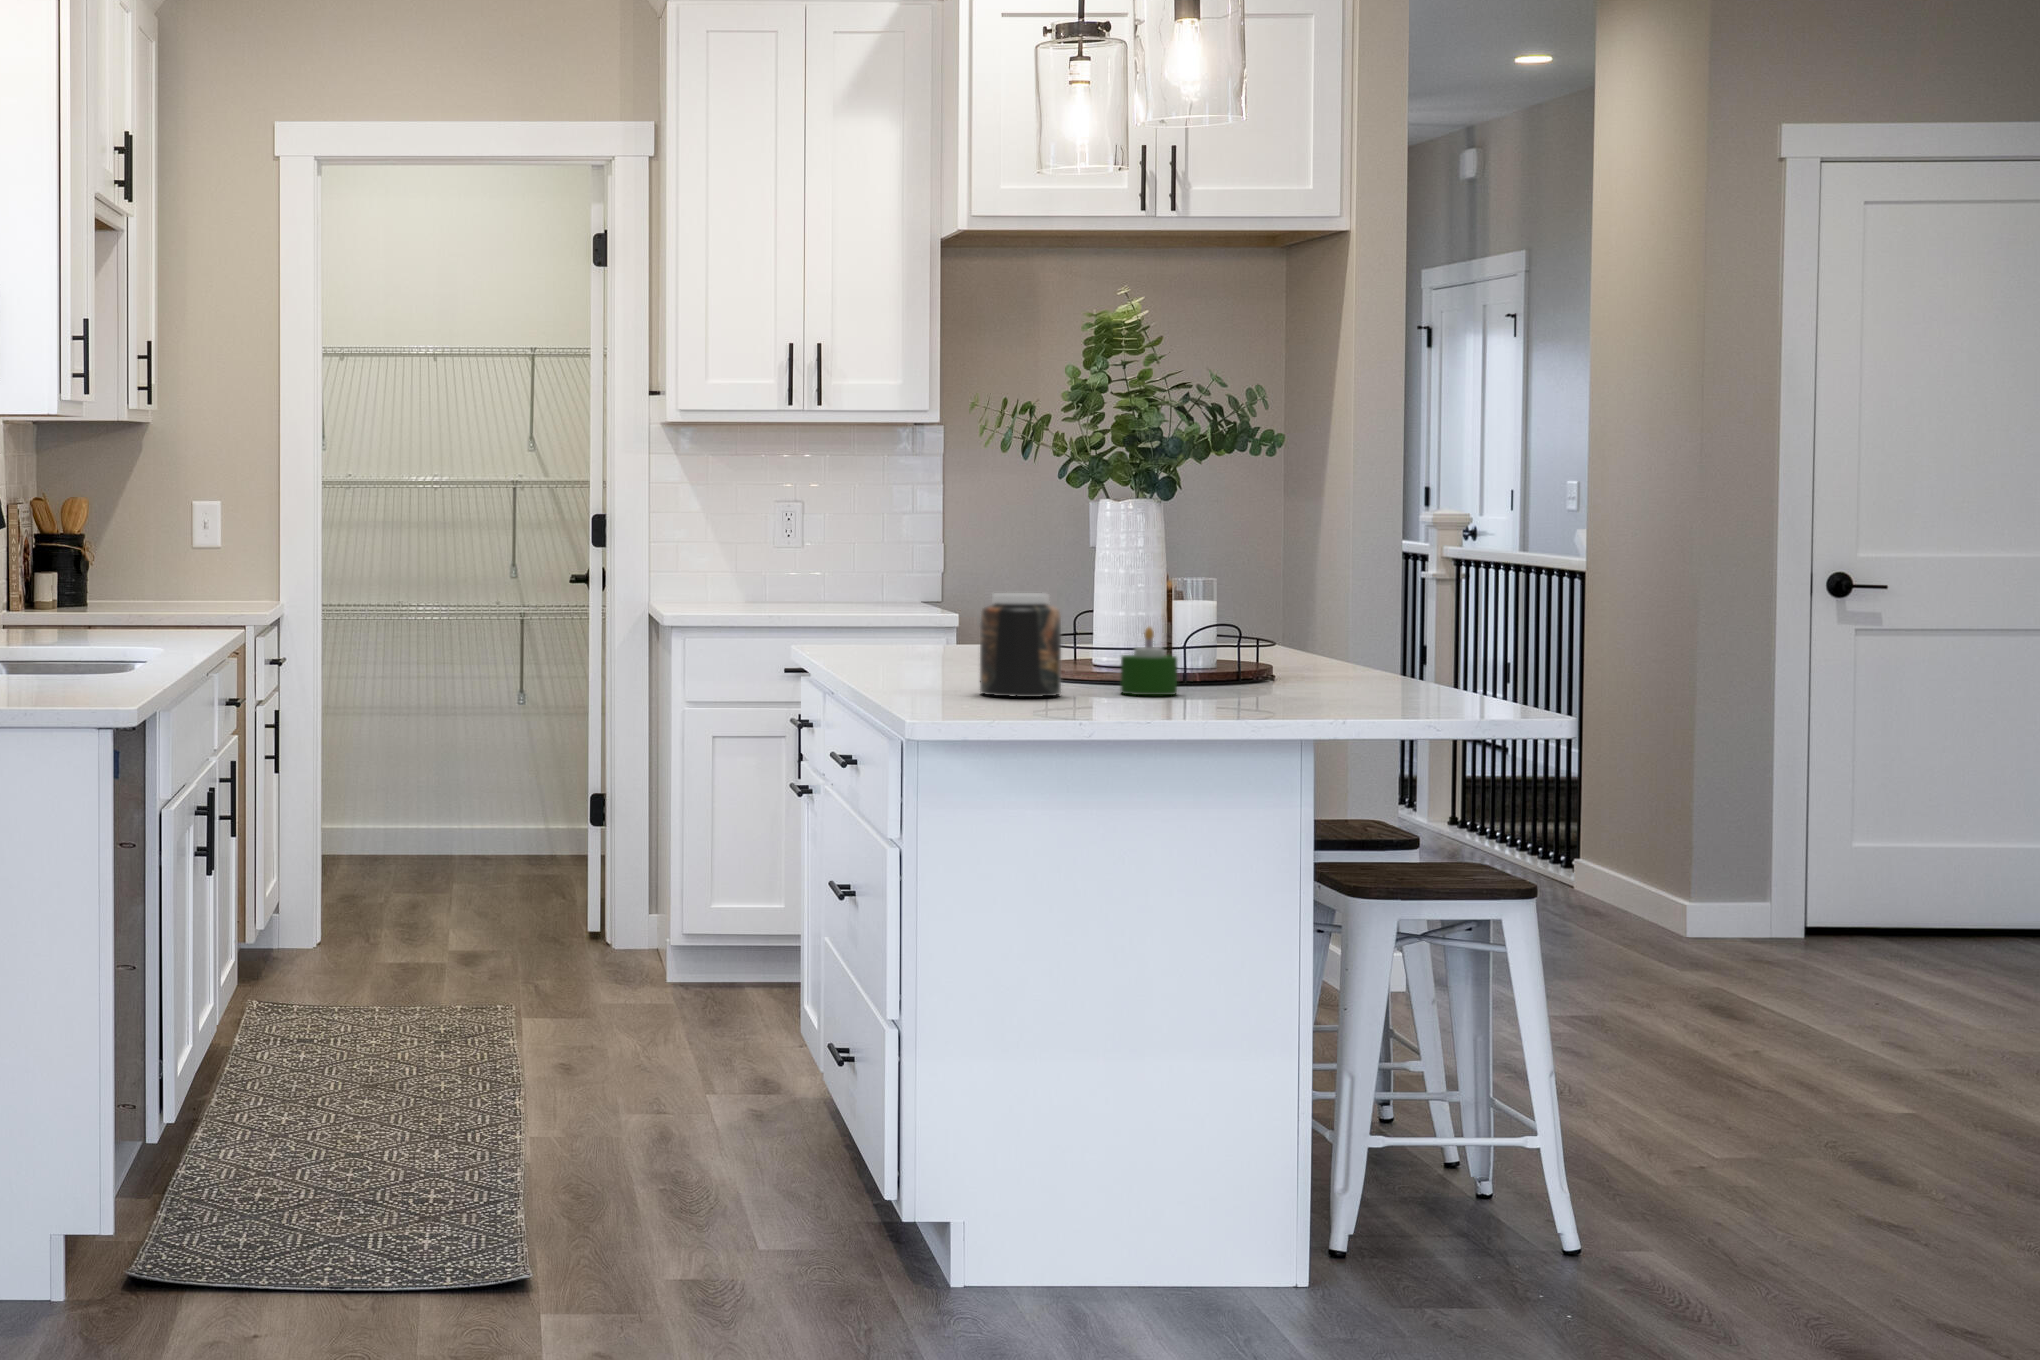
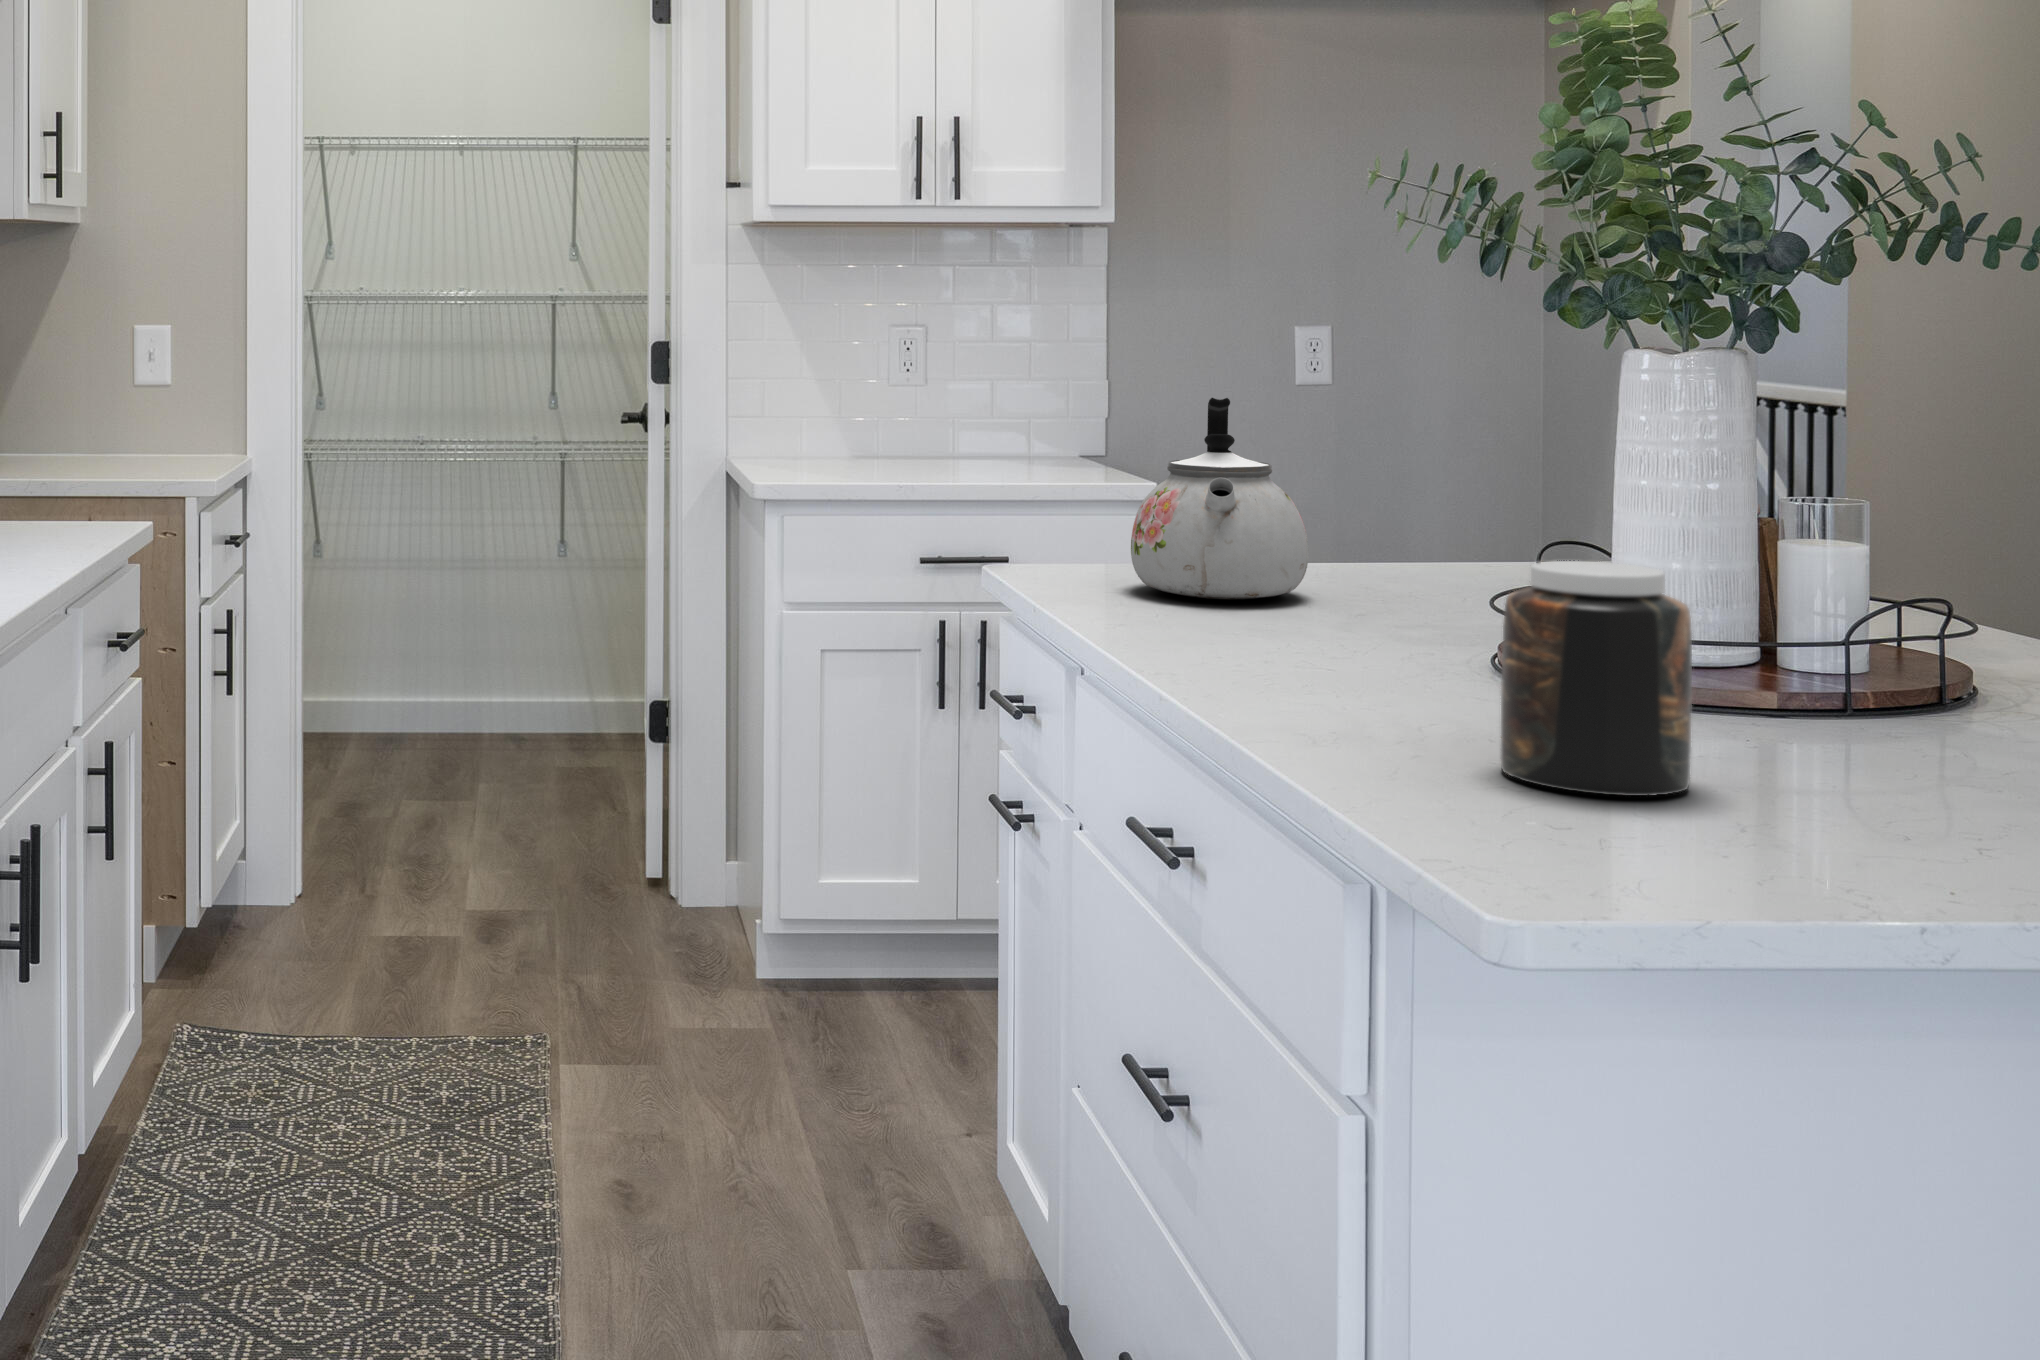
kettle: none [874,531,977,652] -> present [1131,398,1309,599]
candle: present [1120,627,1177,695] -> none [1793,636,1931,788]

